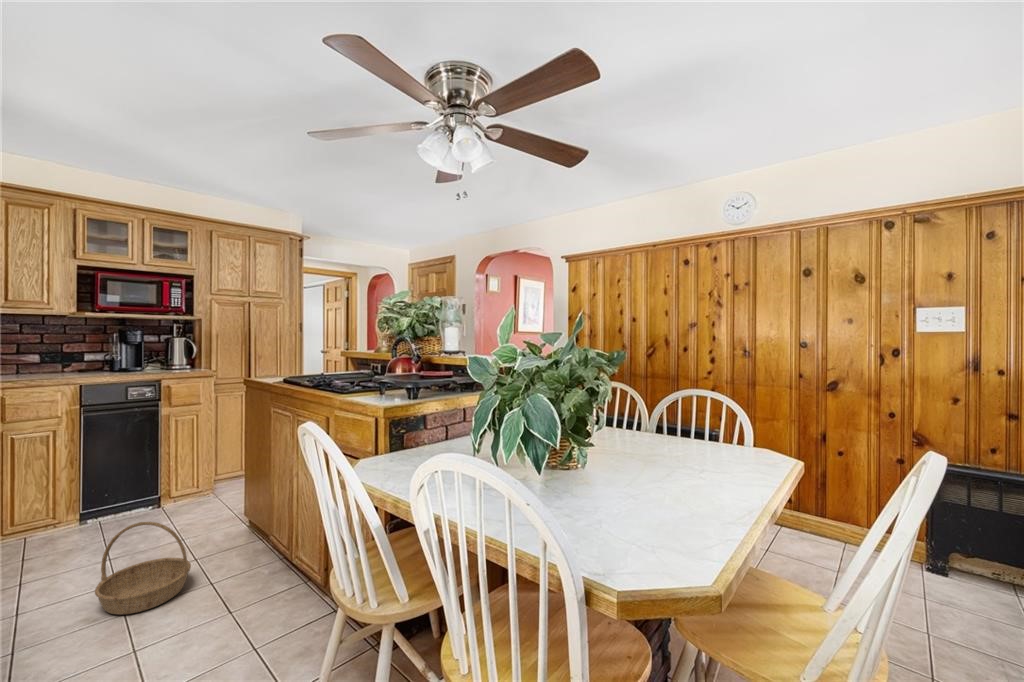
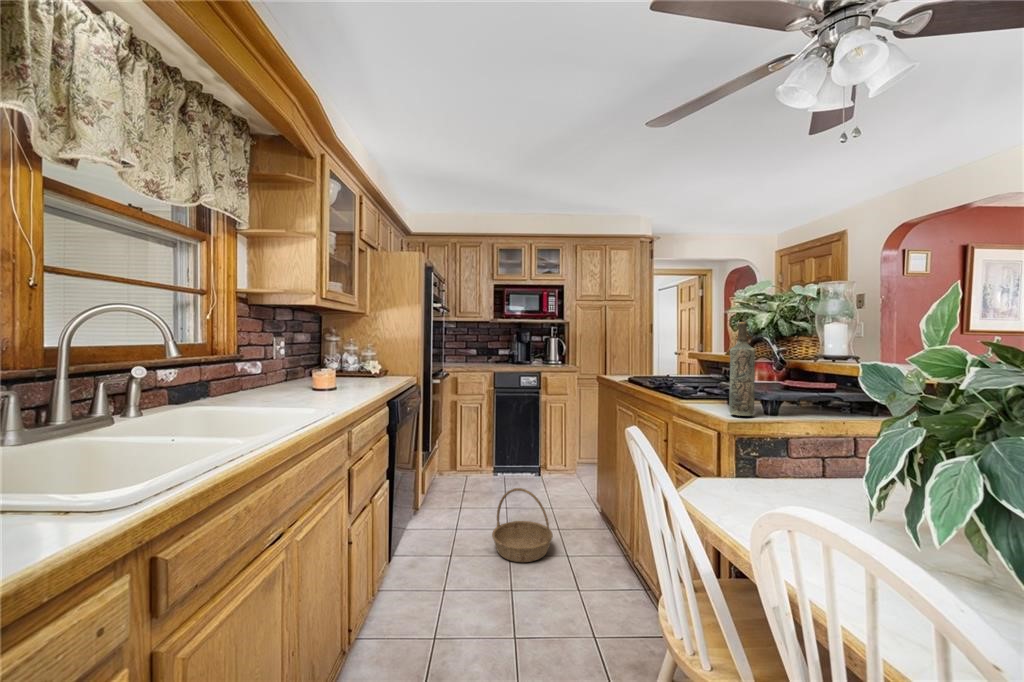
bottle: none [383,326,402,402] -> present [729,322,755,416]

